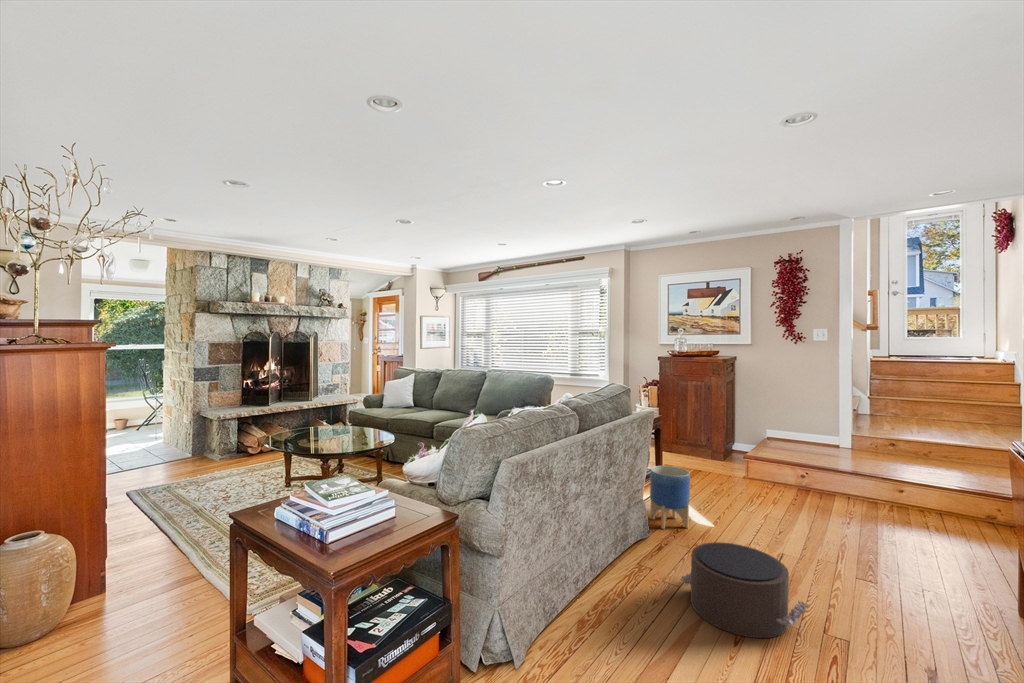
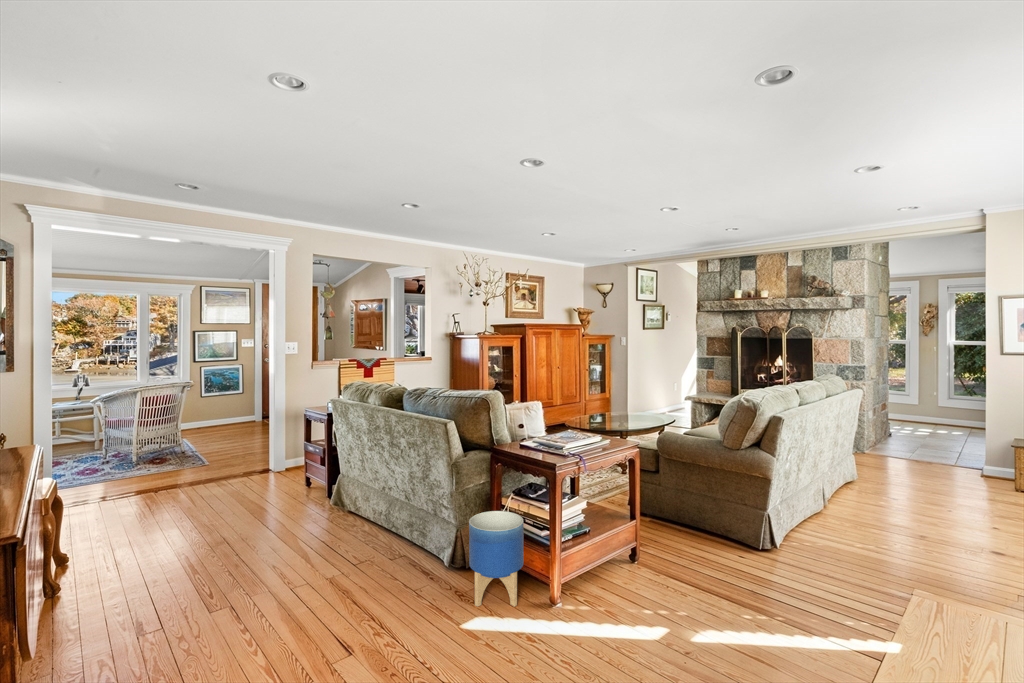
pouf: present [681,542,808,638] -> none [245,520,359,599]

